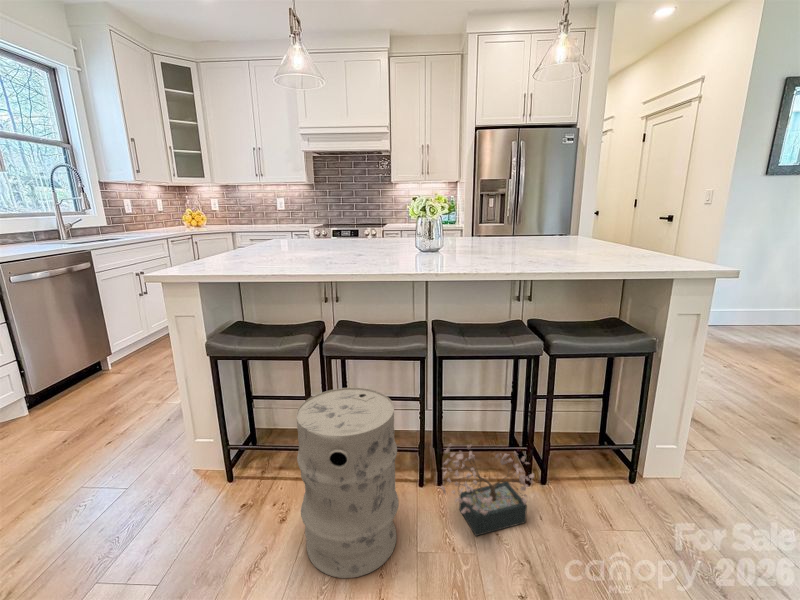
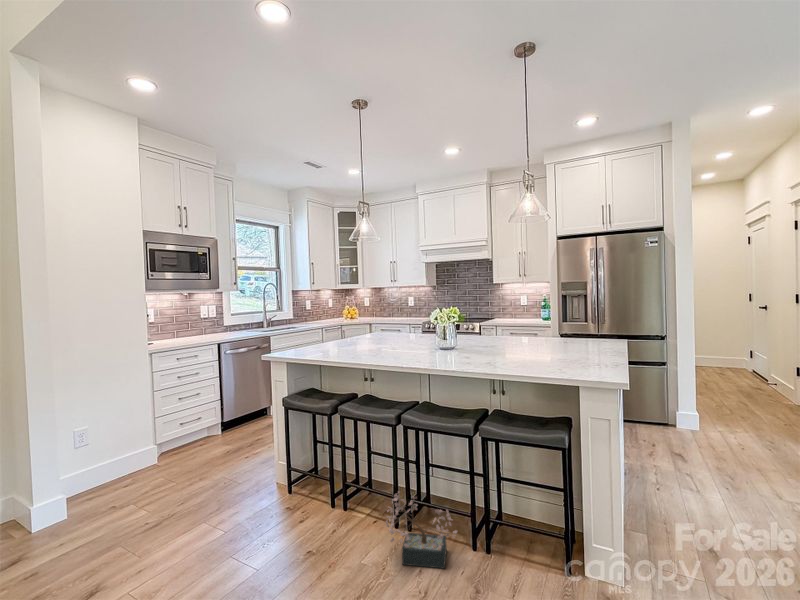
trash can: present [296,388,399,578] -> none [294,437,358,562]

